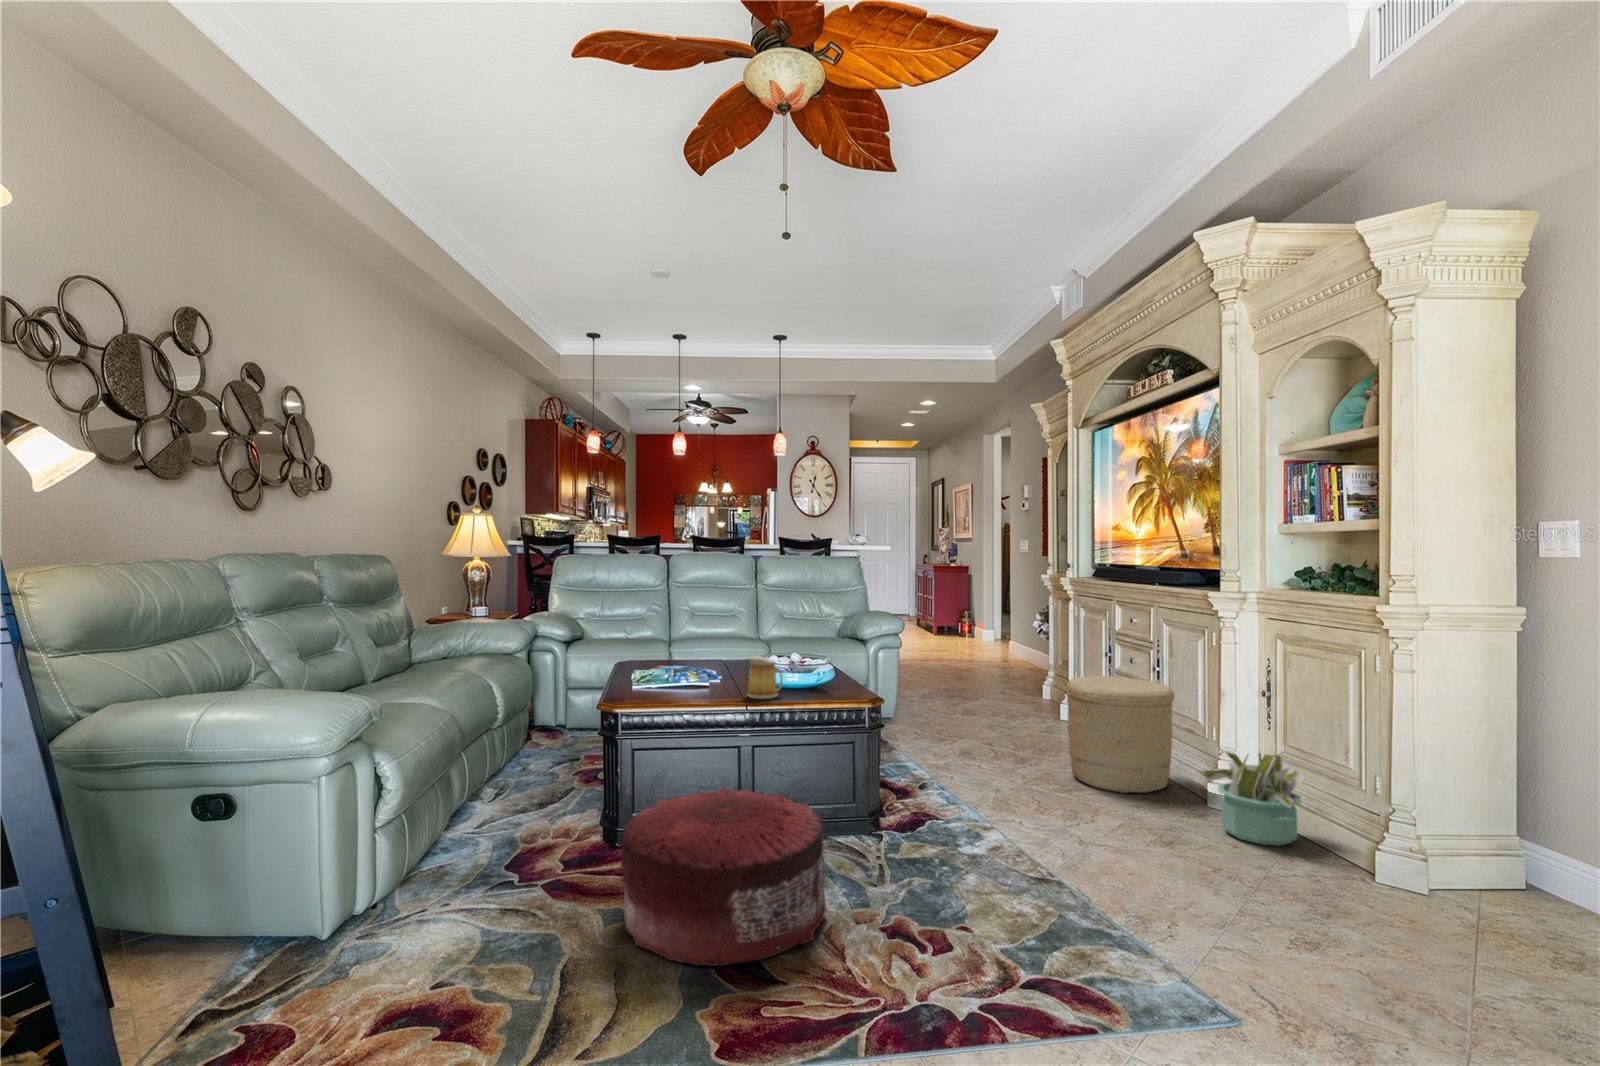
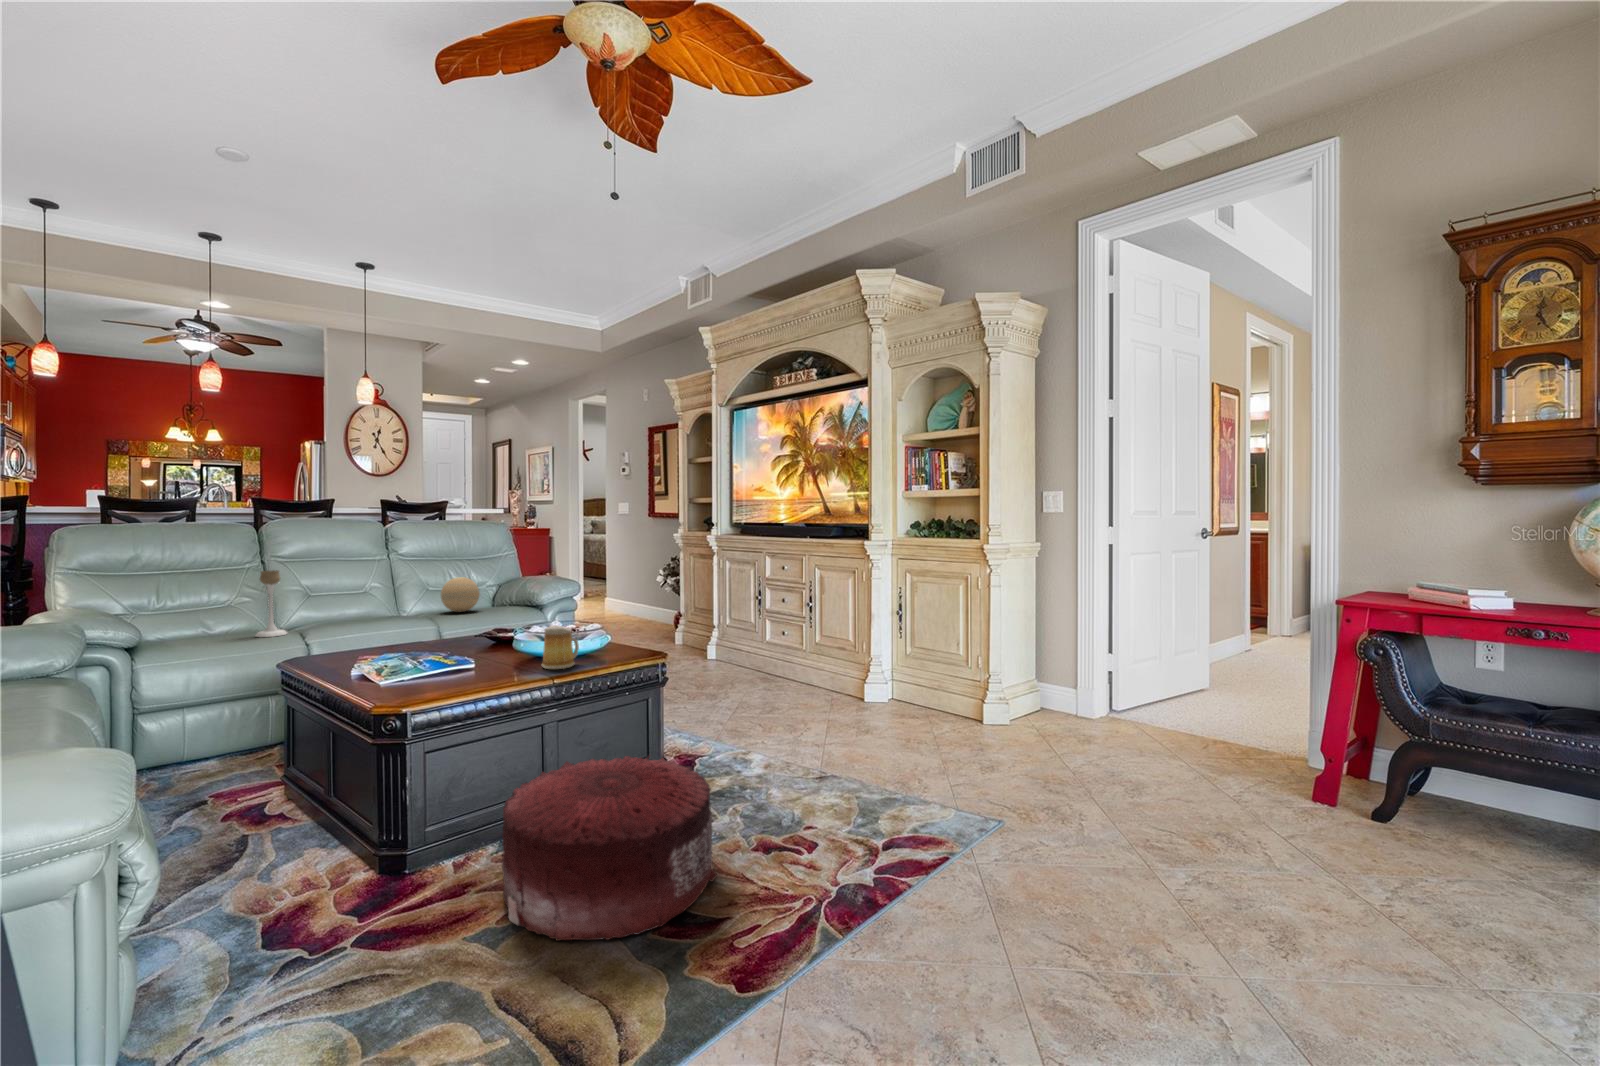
candle holder: none [627,594,649,648] -> present [256,570,287,637]
decorative orb: none [777,610,810,643] -> present [441,577,480,612]
woven basket: present [1066,676,1174,793] -> none [754,613,834,703]
decorative plant: present [1198,752,1306,846] -> none [870,655,939,719]

